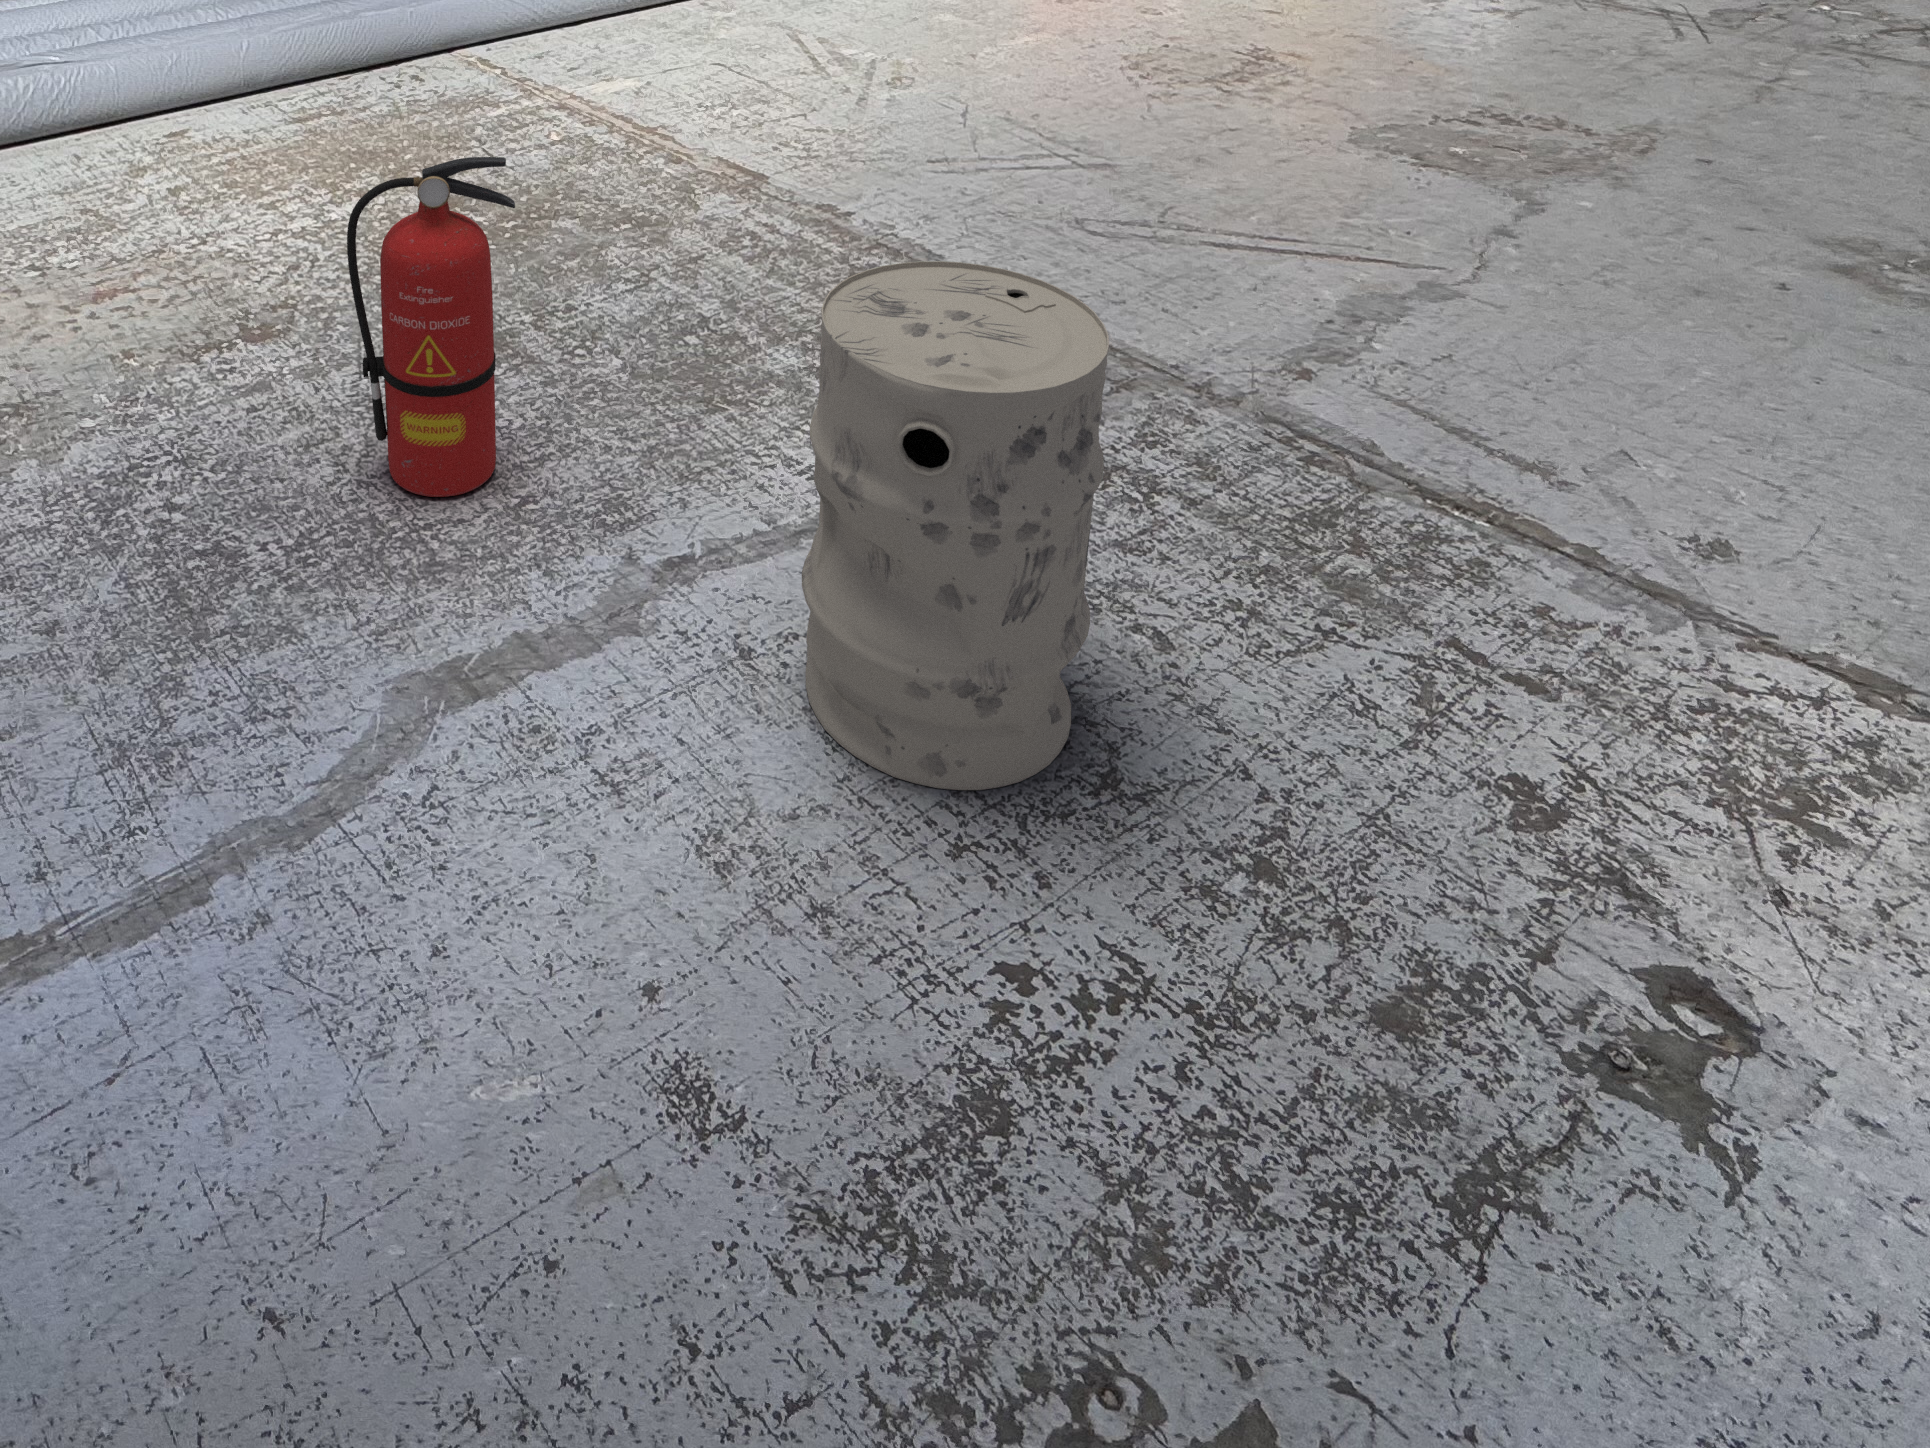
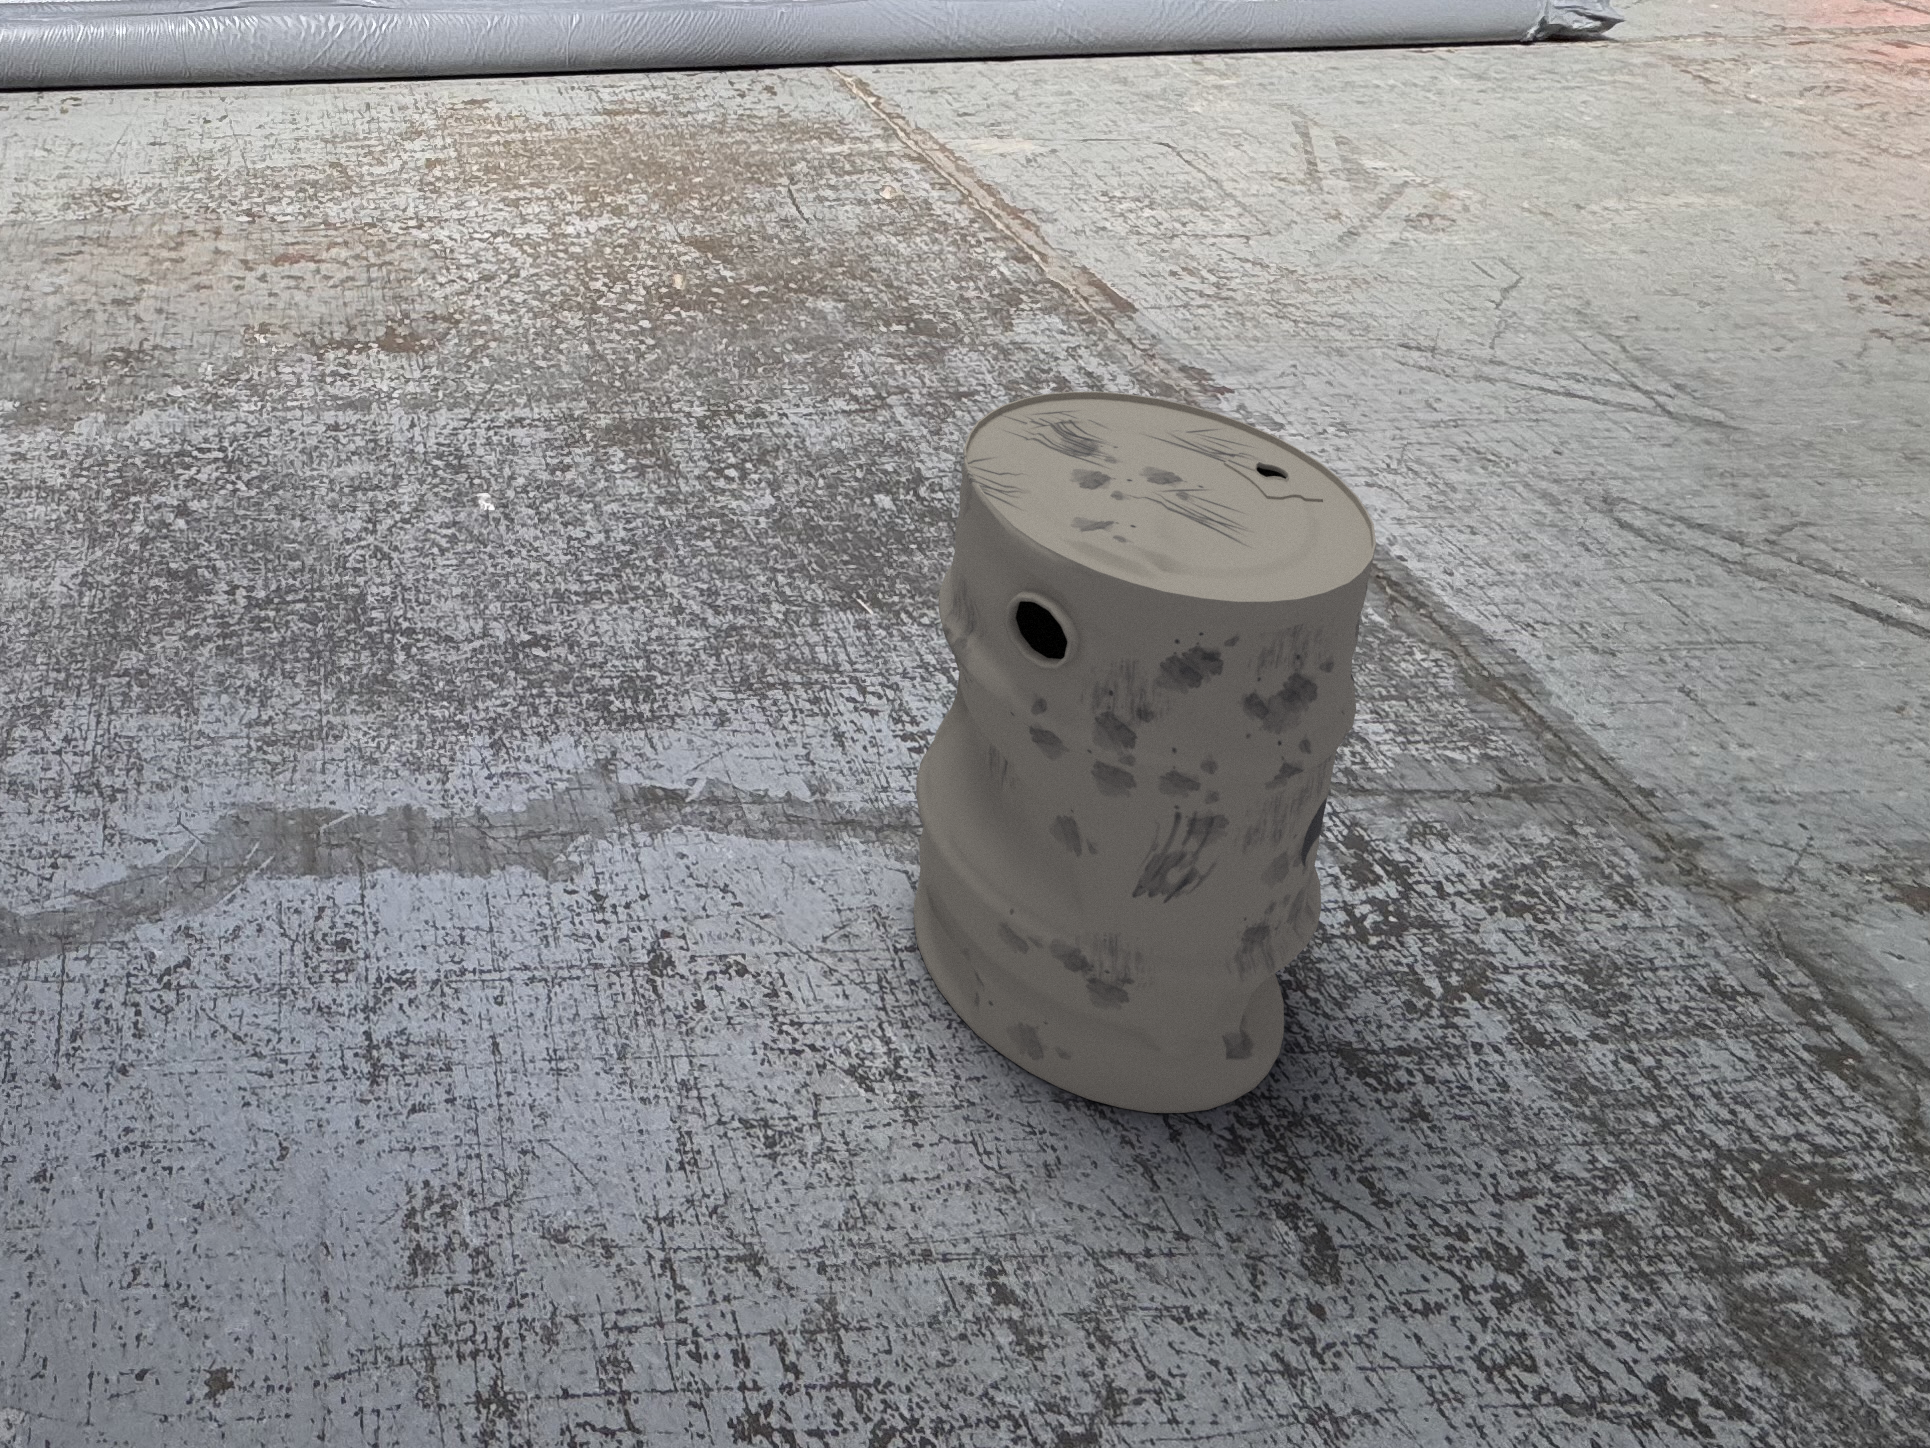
fire extinguisher: present [347,157,515,497] -> none [538,161,729,537]

